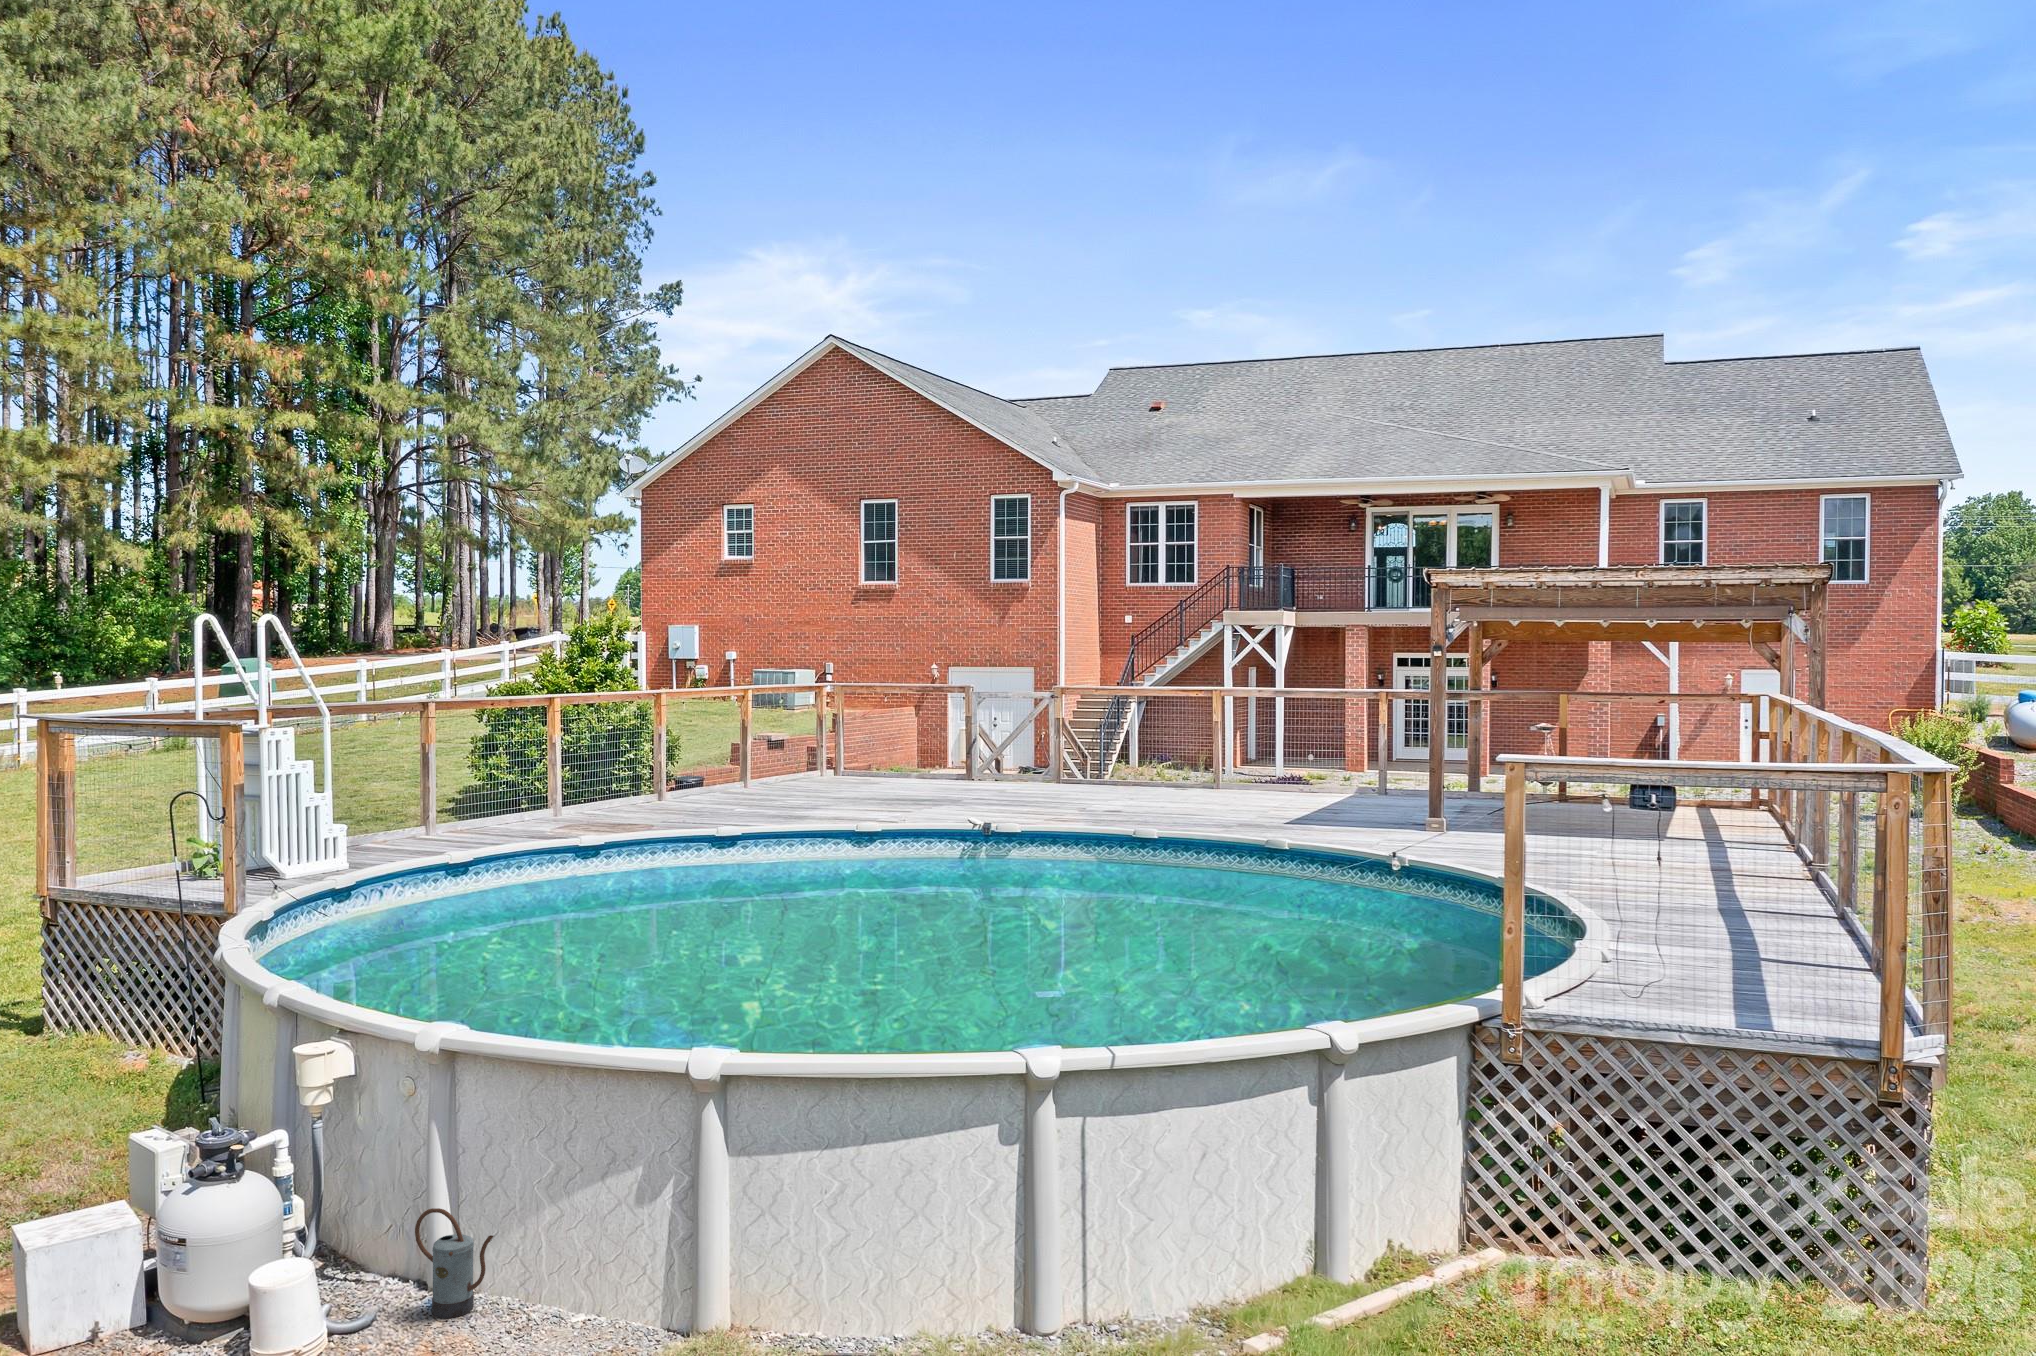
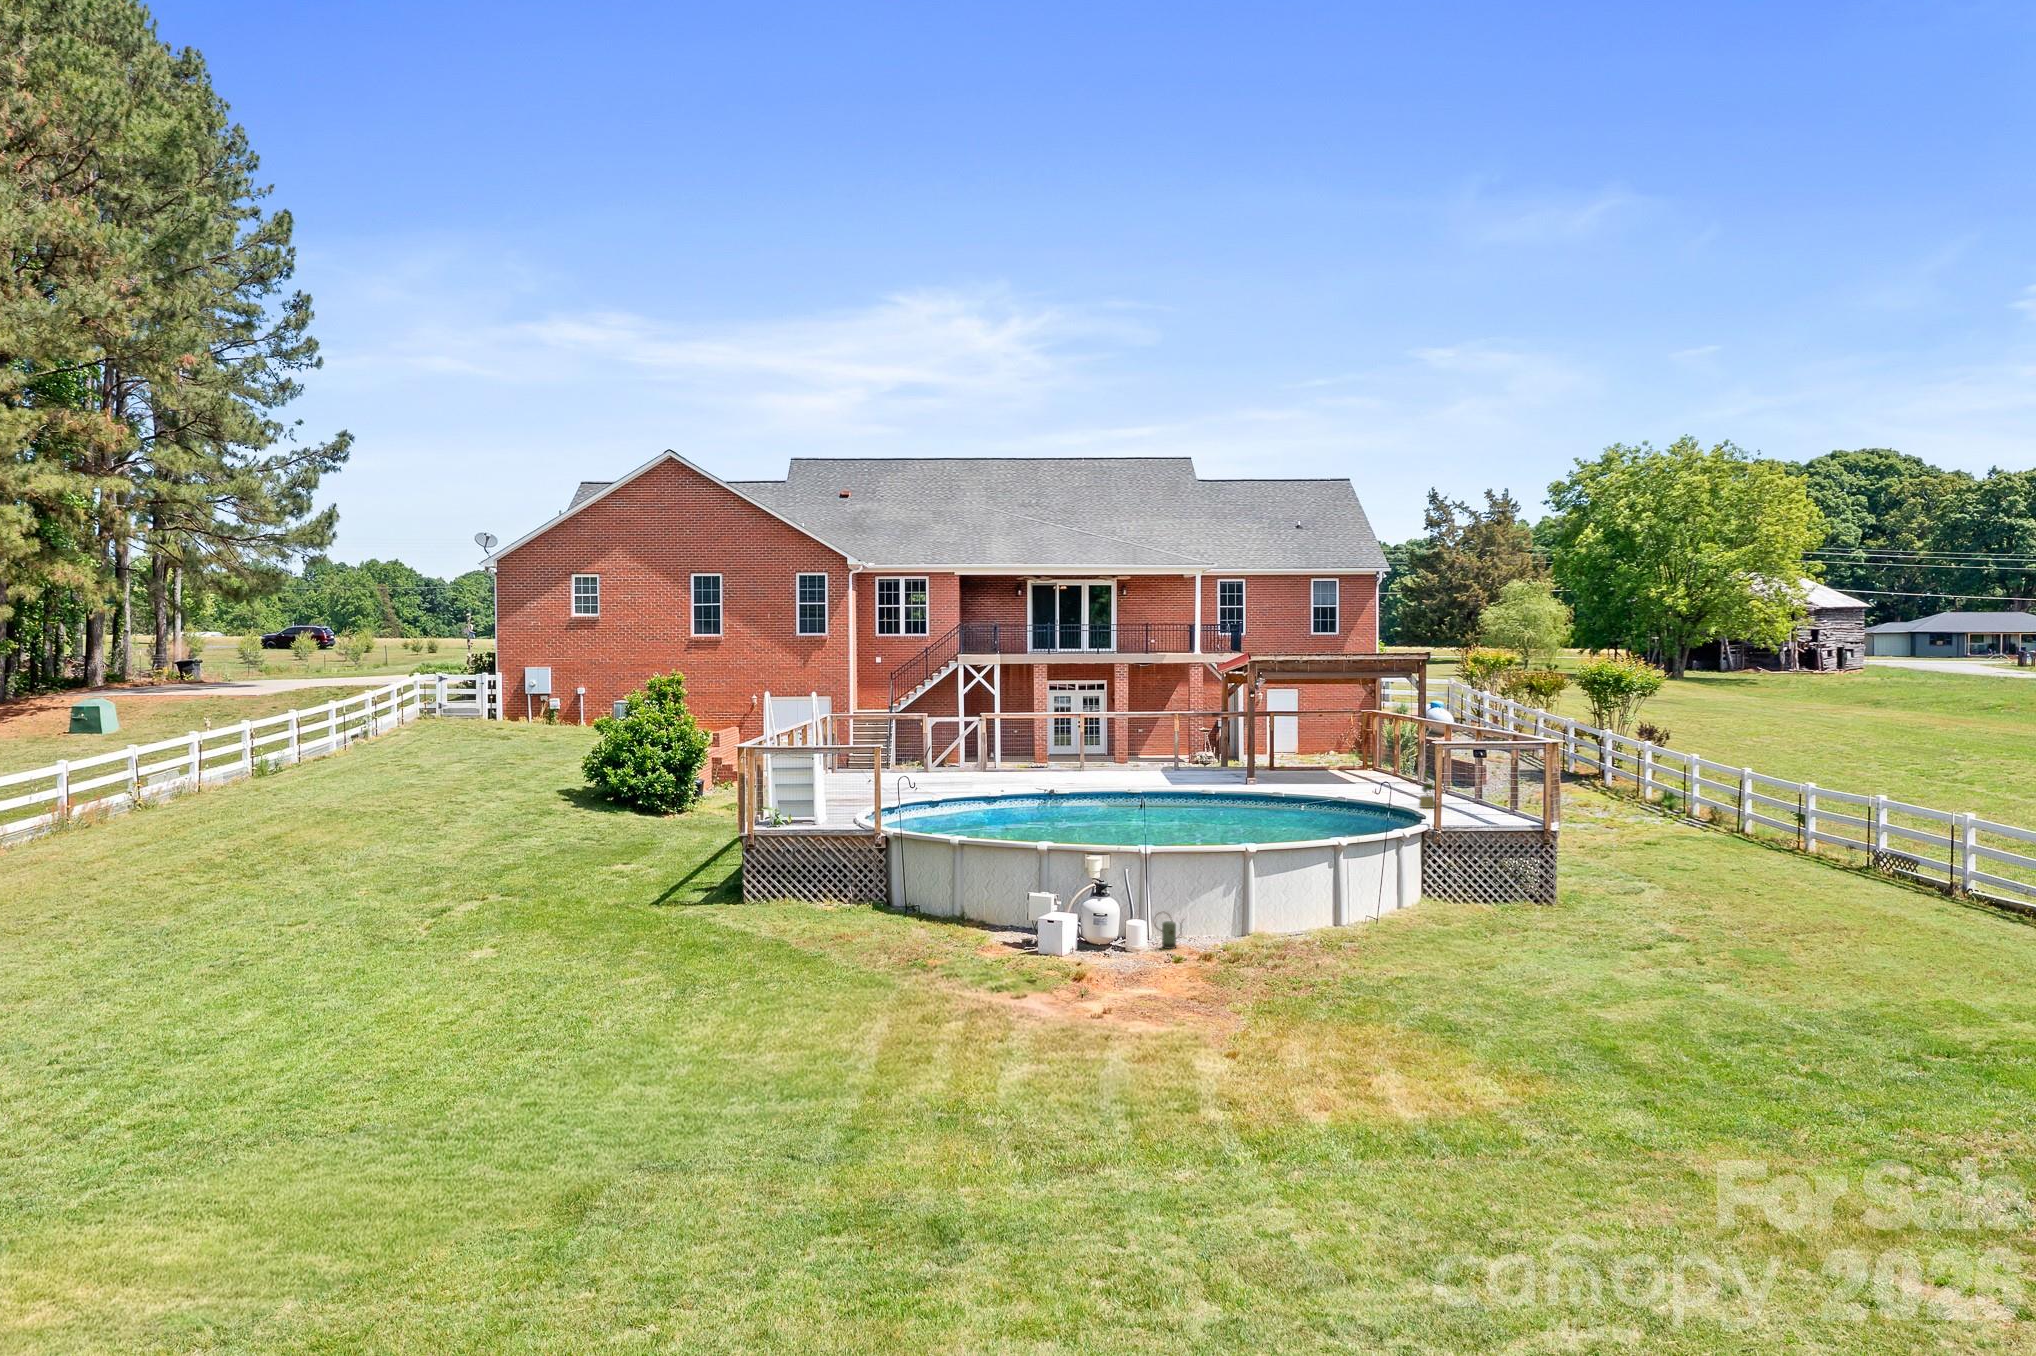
potted plant: none [1659,845,1715,942] -> present [1419,770,1435,808]

